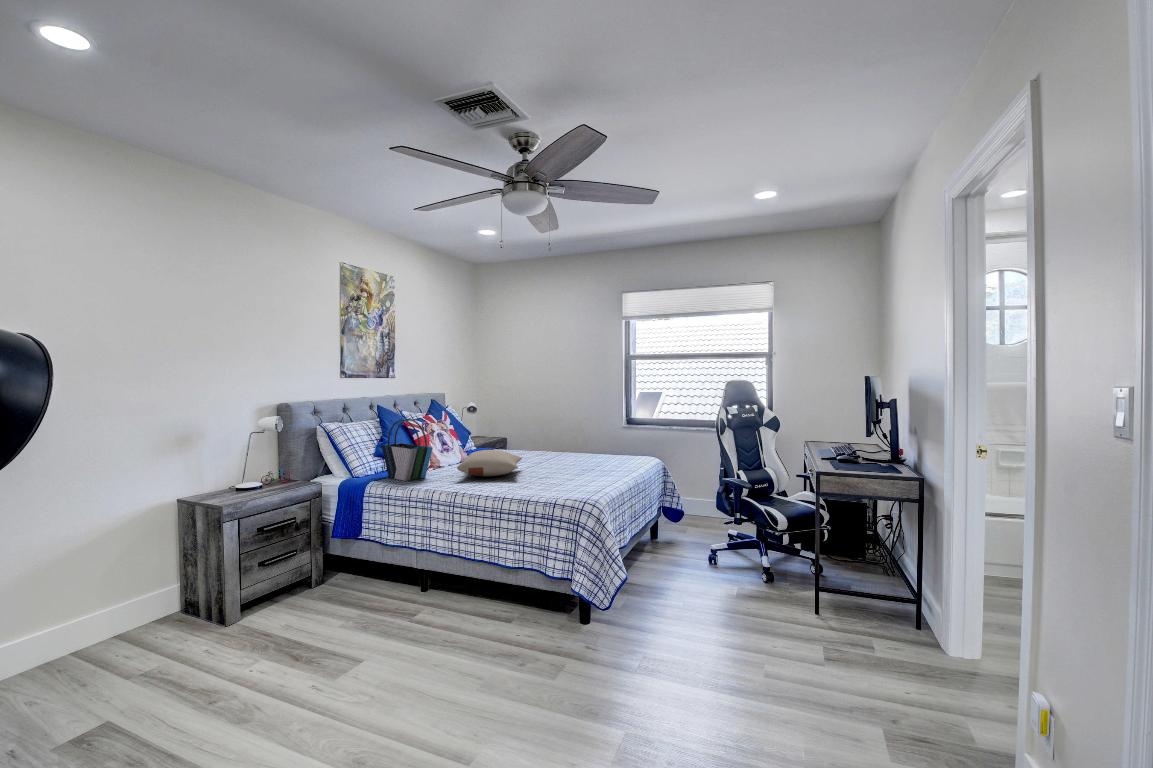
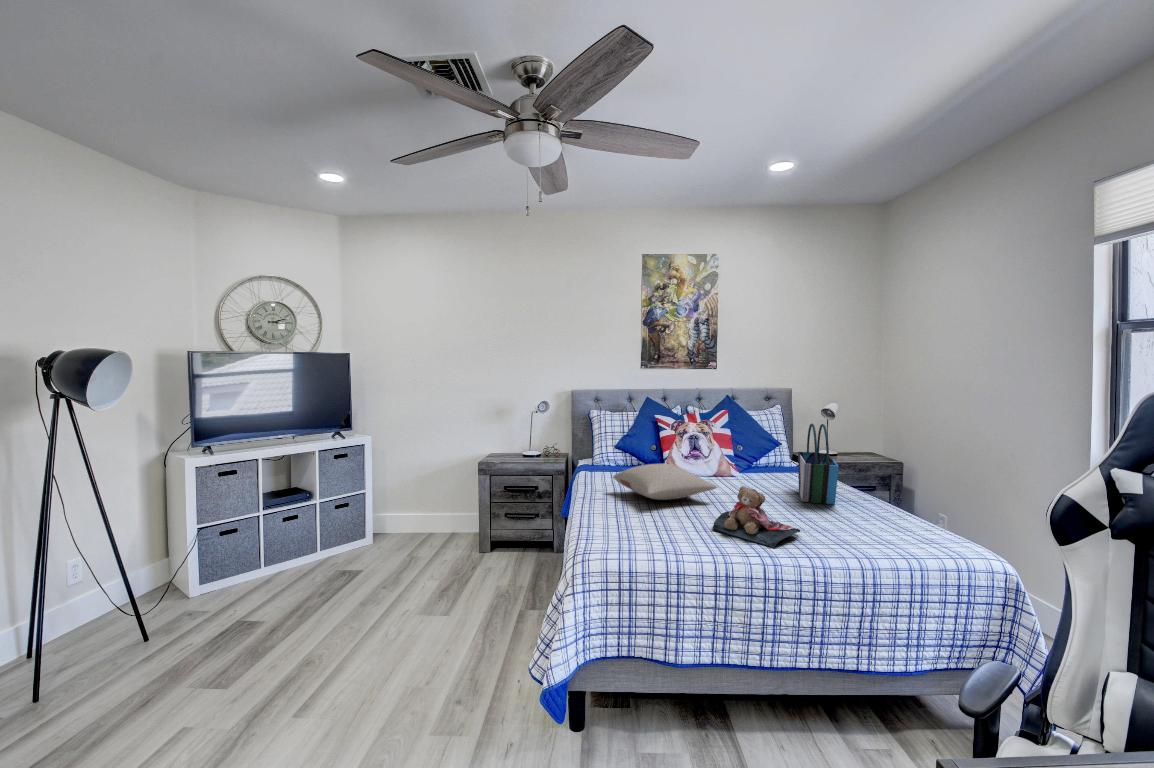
tote bag: present [382,419,433,481] -> present [798,424,839,504]
teddy bear: none [552,446,605,476] -> present [713,486,800,548]

